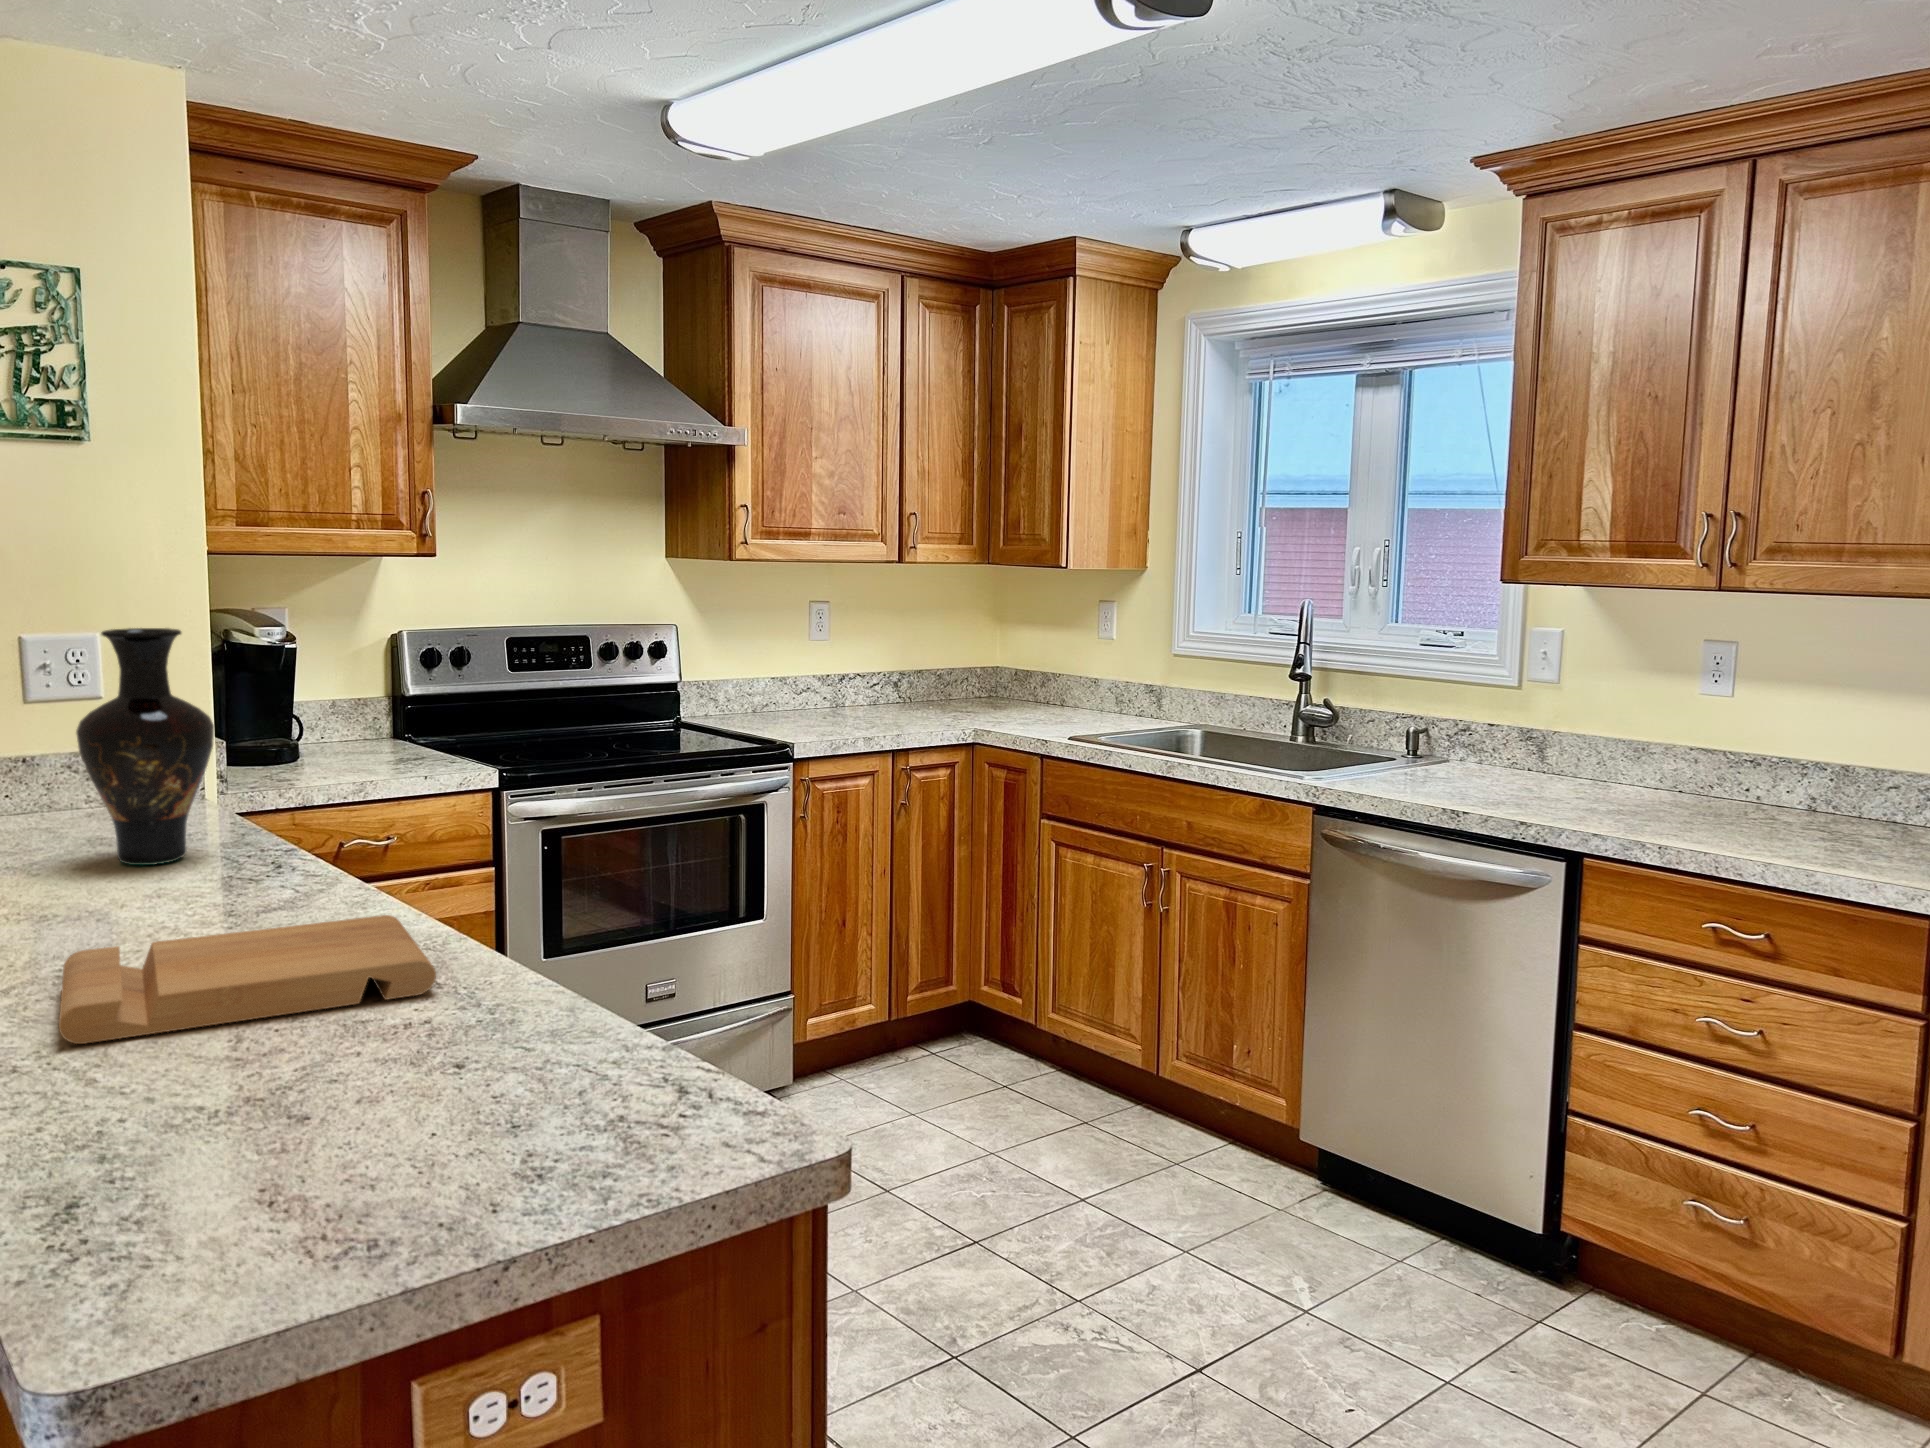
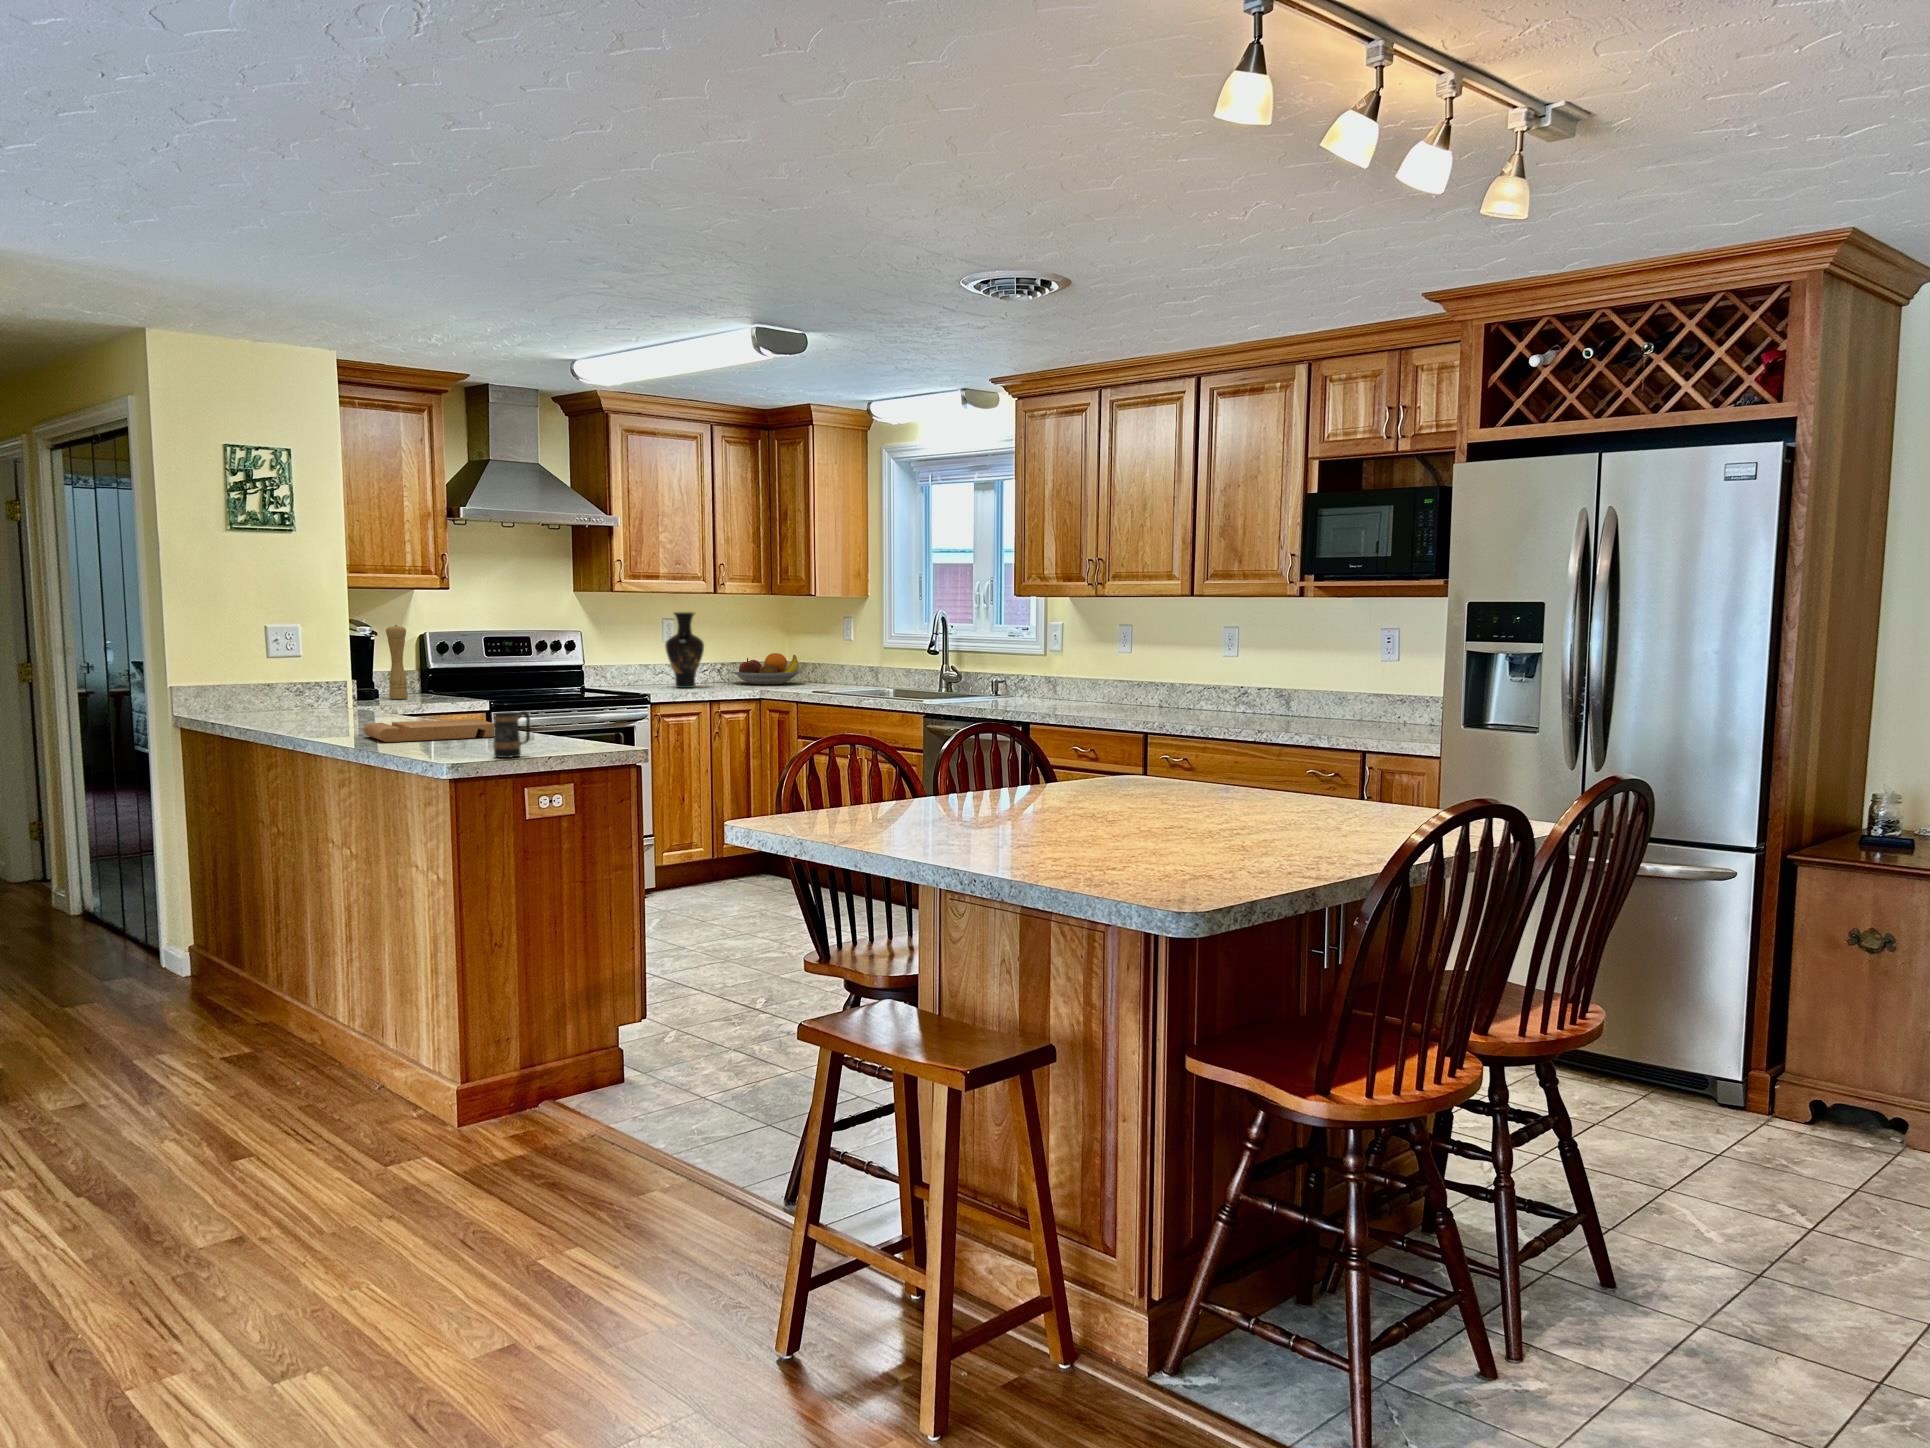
pepper mill: none [316,622,357,759] -> present [386,625,408,699]
vase: present [76,628,214,865] -> present [665,612,704,688]
fruit bowl: none [916,658,1032,710] -> present [731,653,802,685]
mug: none [312,1059,455,1255] -> present [493,711,530,758]

